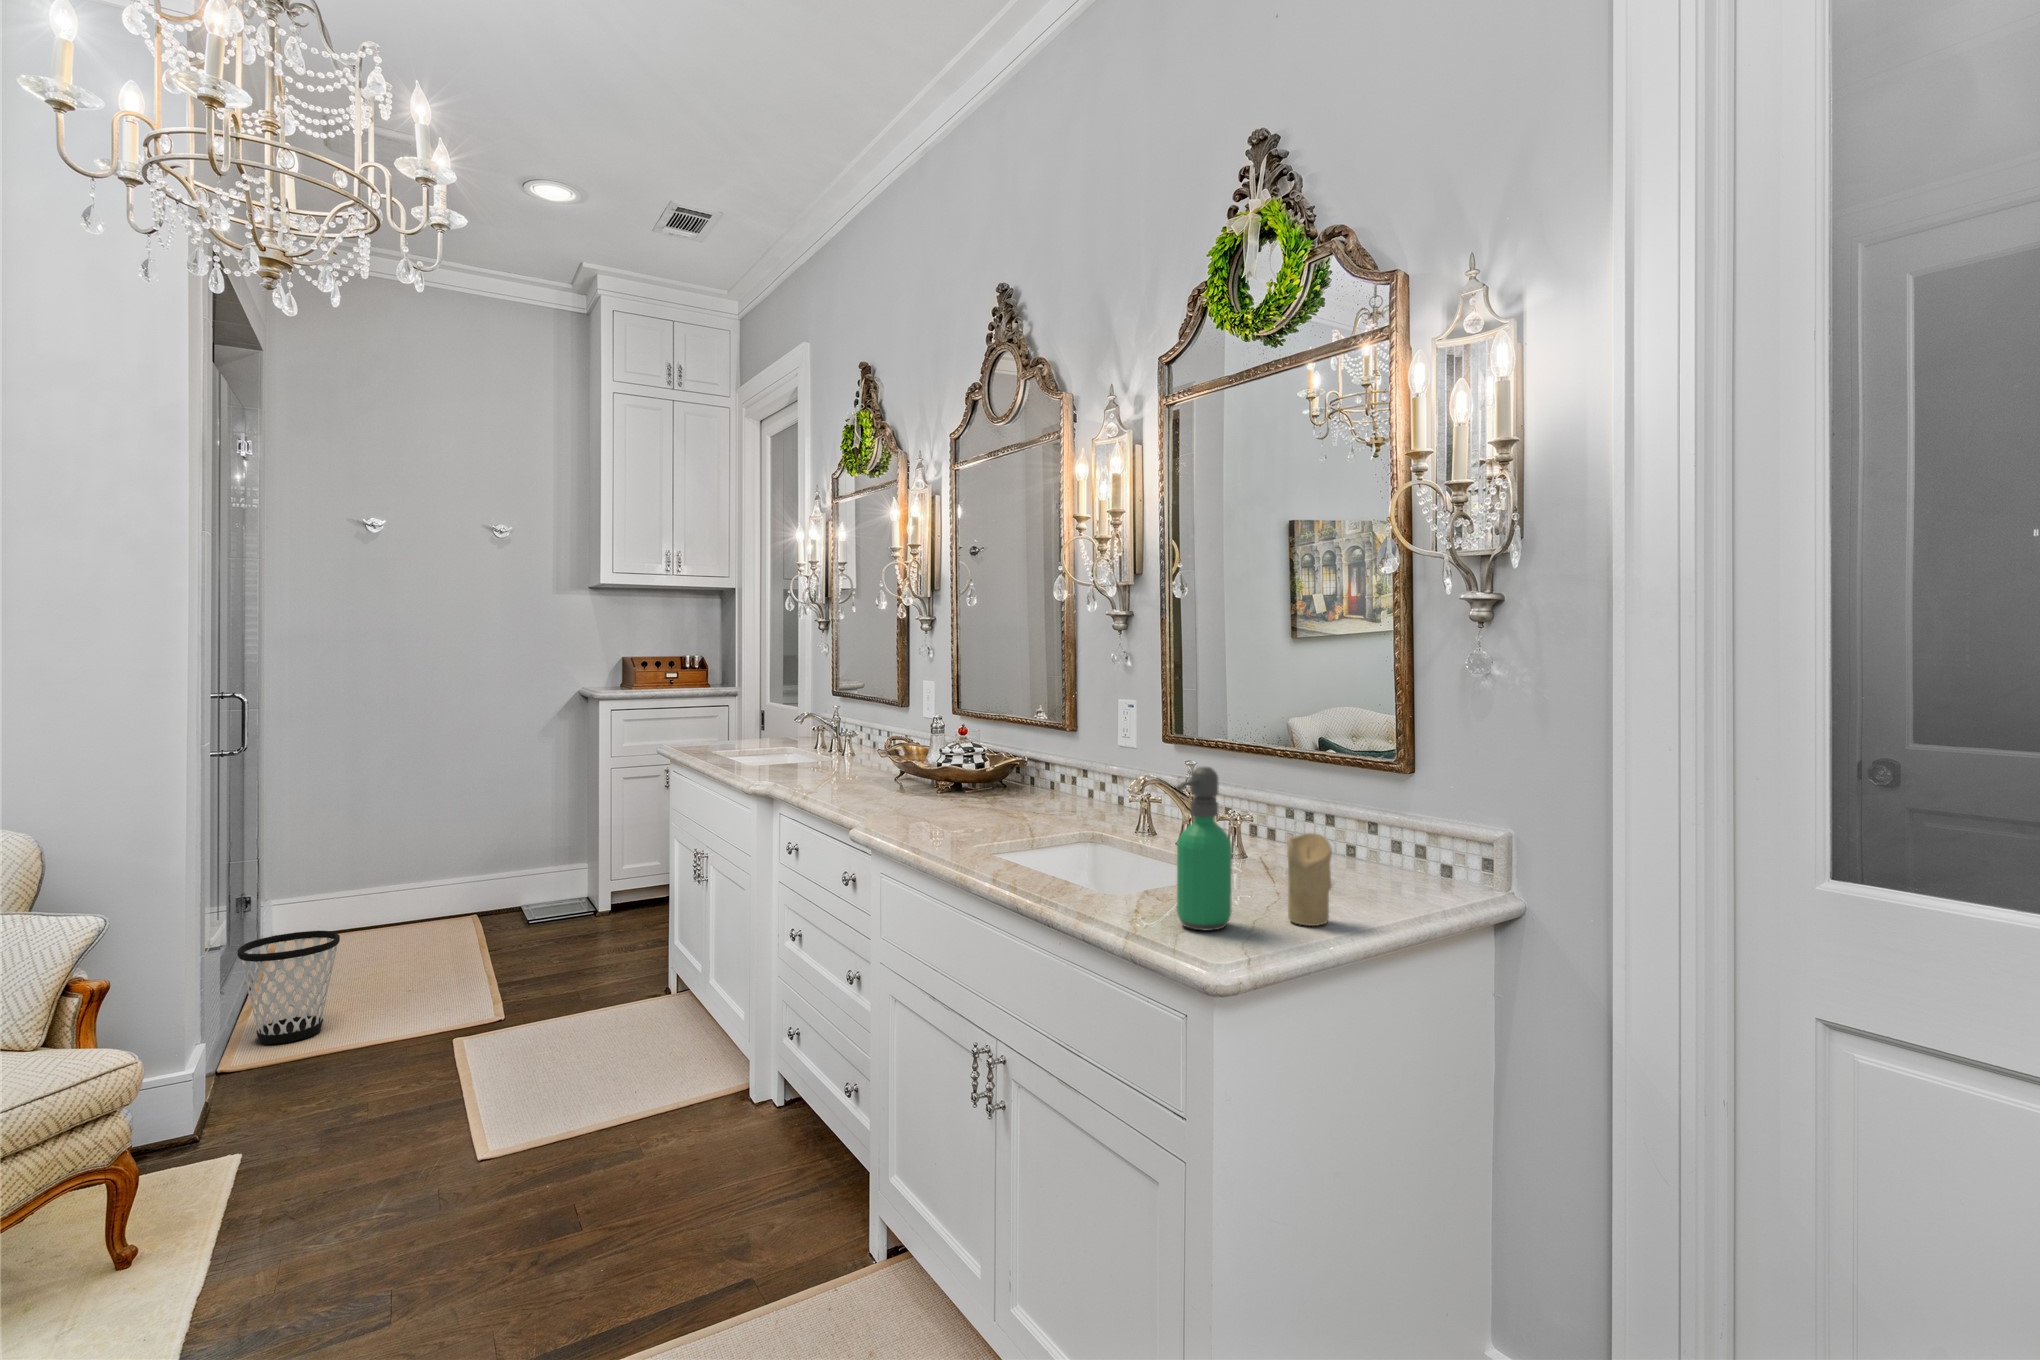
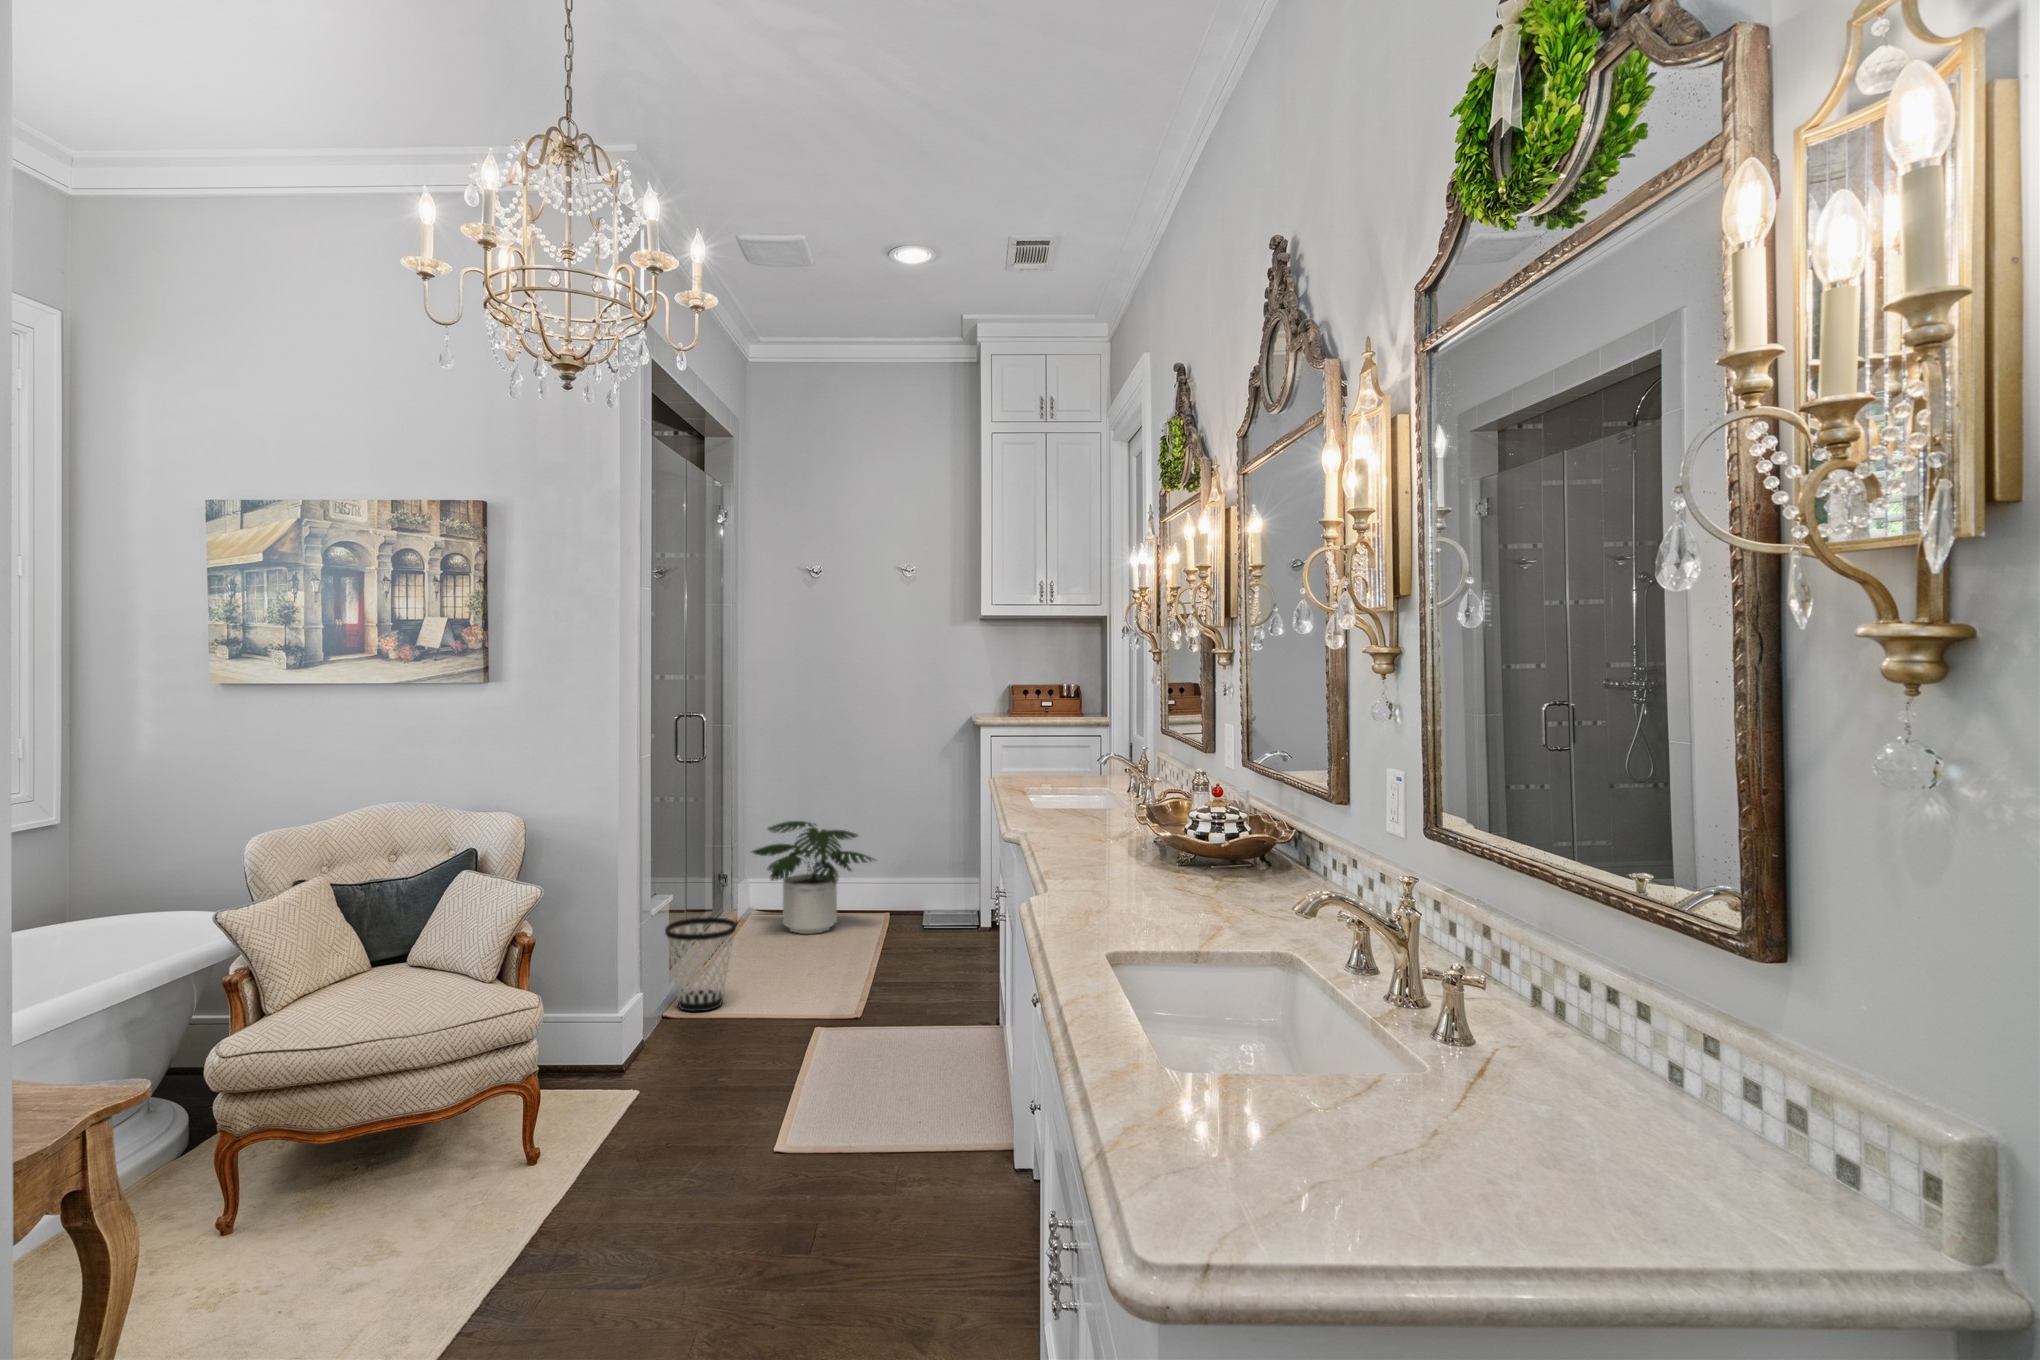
soap dispenser: present [1177,767,1232,930] -> none [1170,914,1283,1194]
potted plant: none [298,818,479,945] -> present [752,821,874,934]
candle: present [1287,833,1332,926] -> none [1390,1057,1476,1236]

